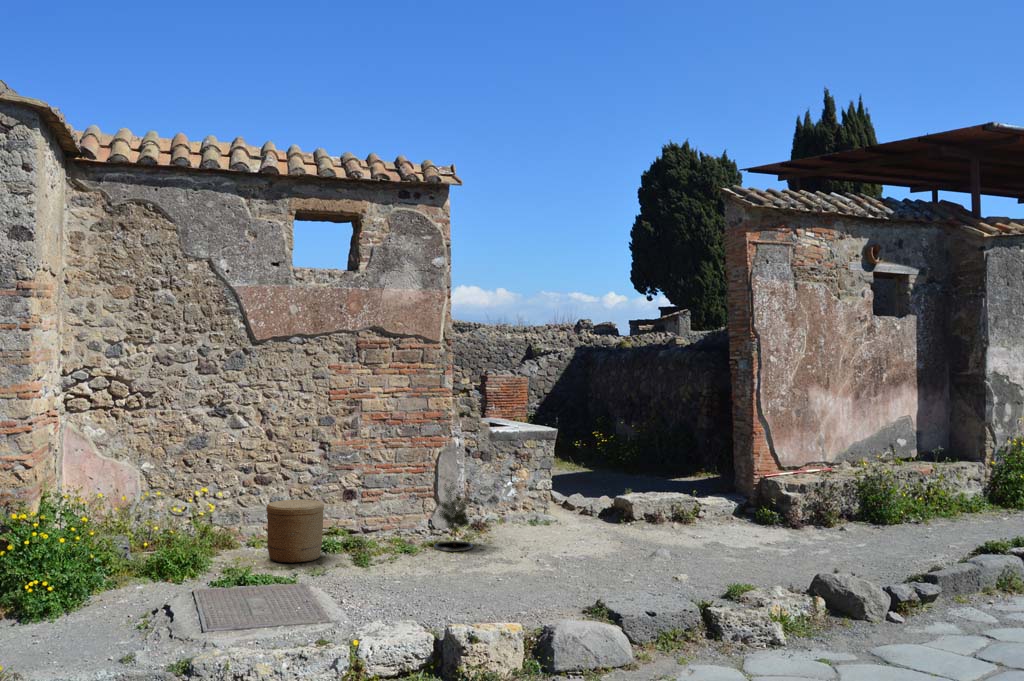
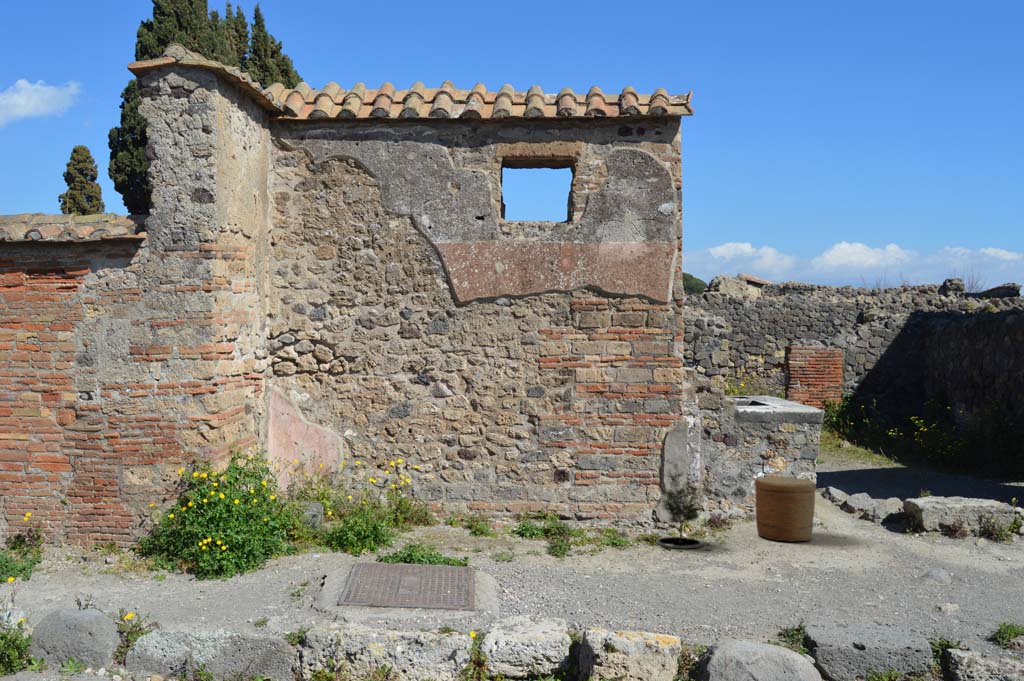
woven basket: present [266,500,324,563] -> present [755,477,816,542]

